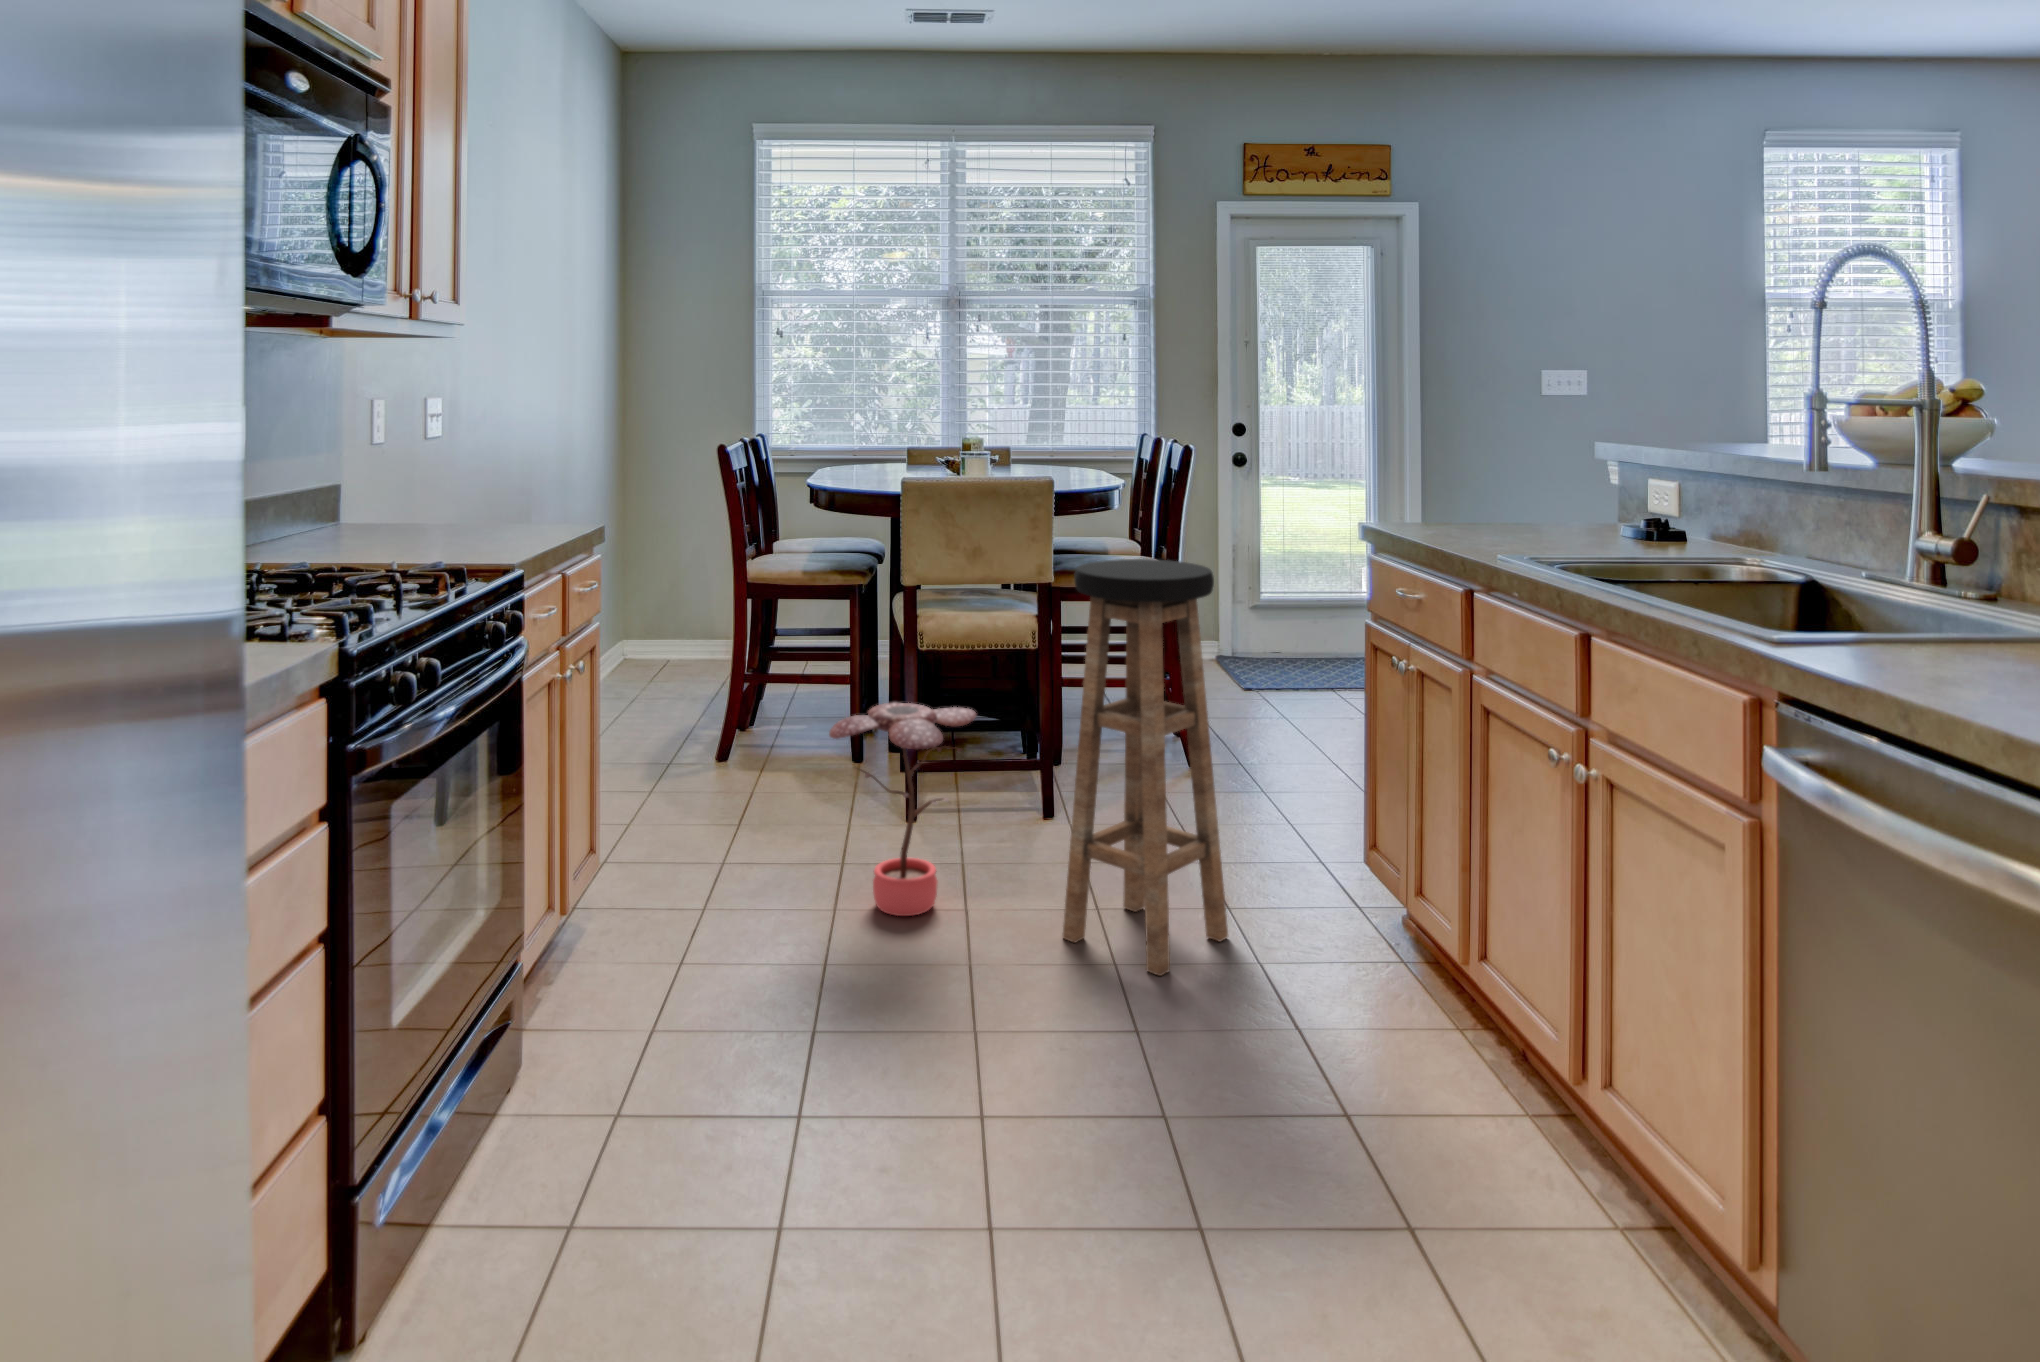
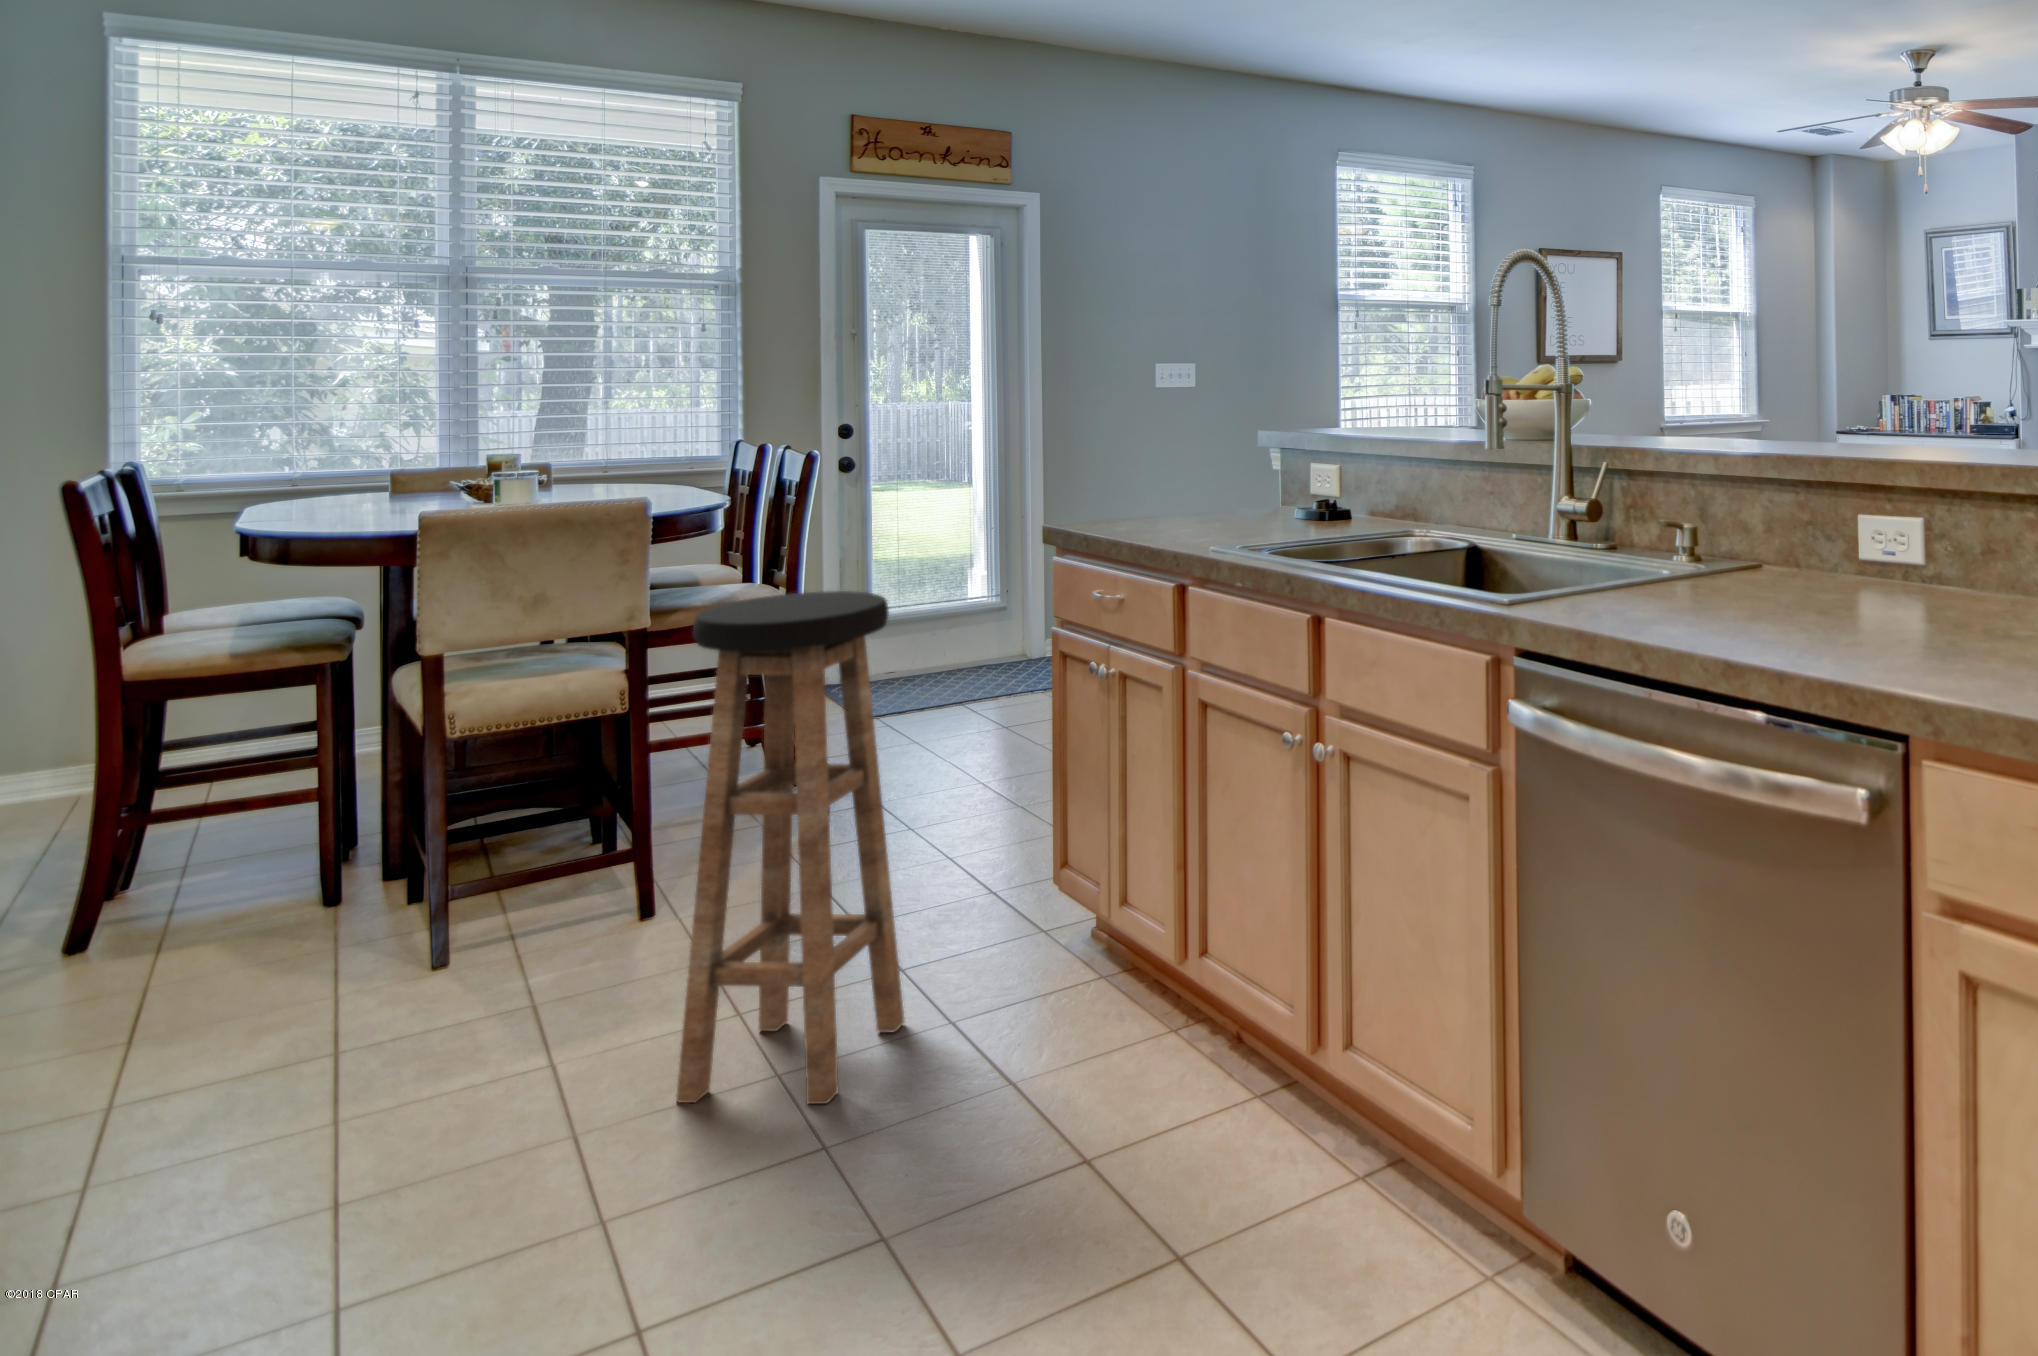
potted plant: present [829,702,976,916] -> none [240,832,526,1168]

